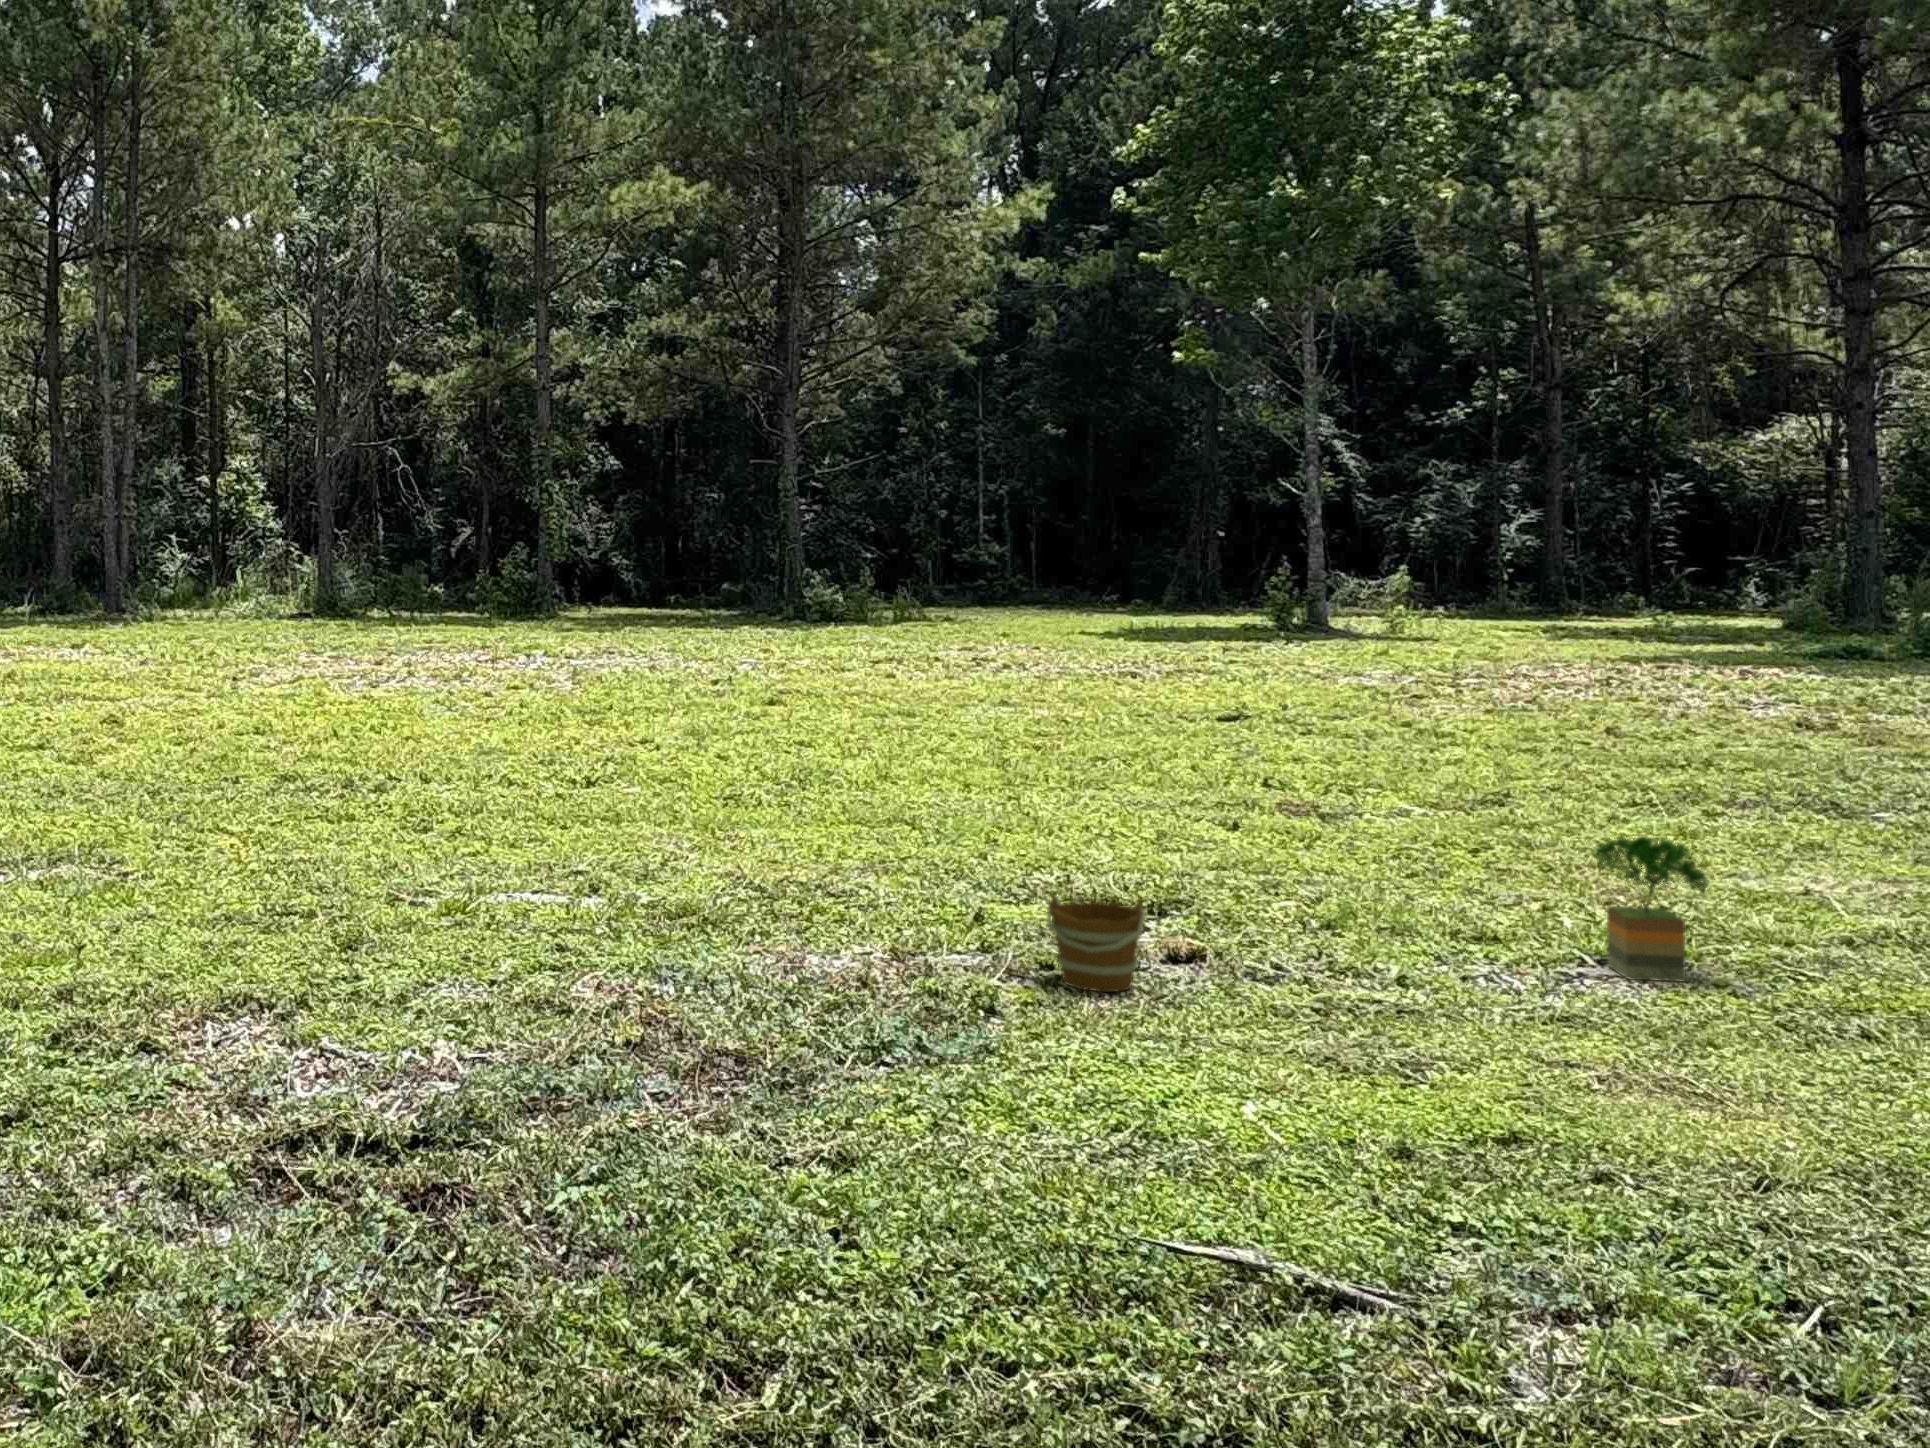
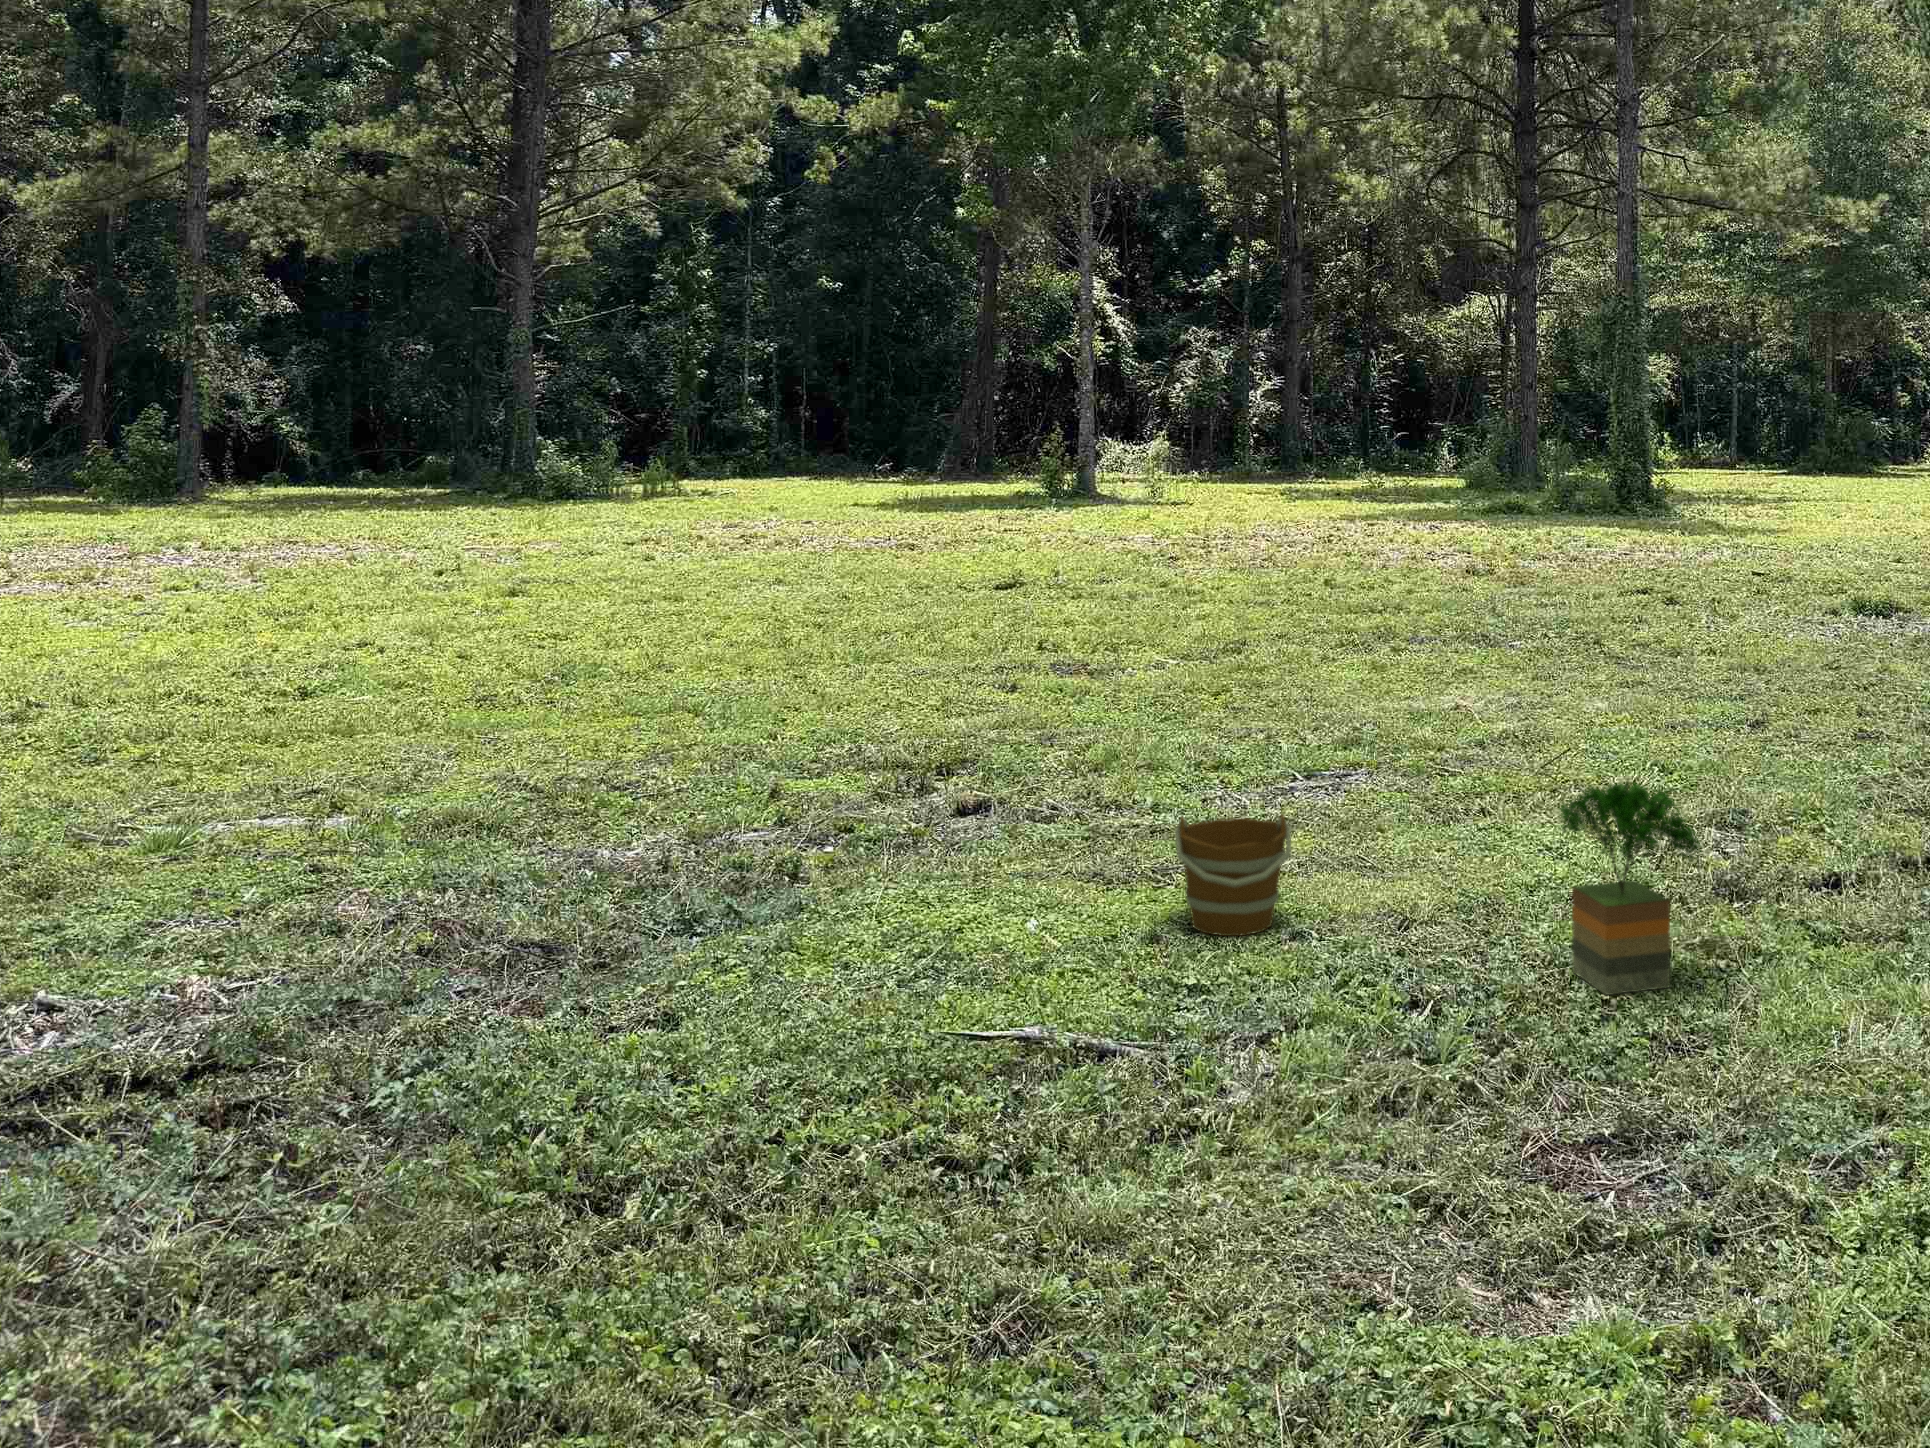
bucket: present [1046,895,1145,992] -> present [1175,815,1291,936]

